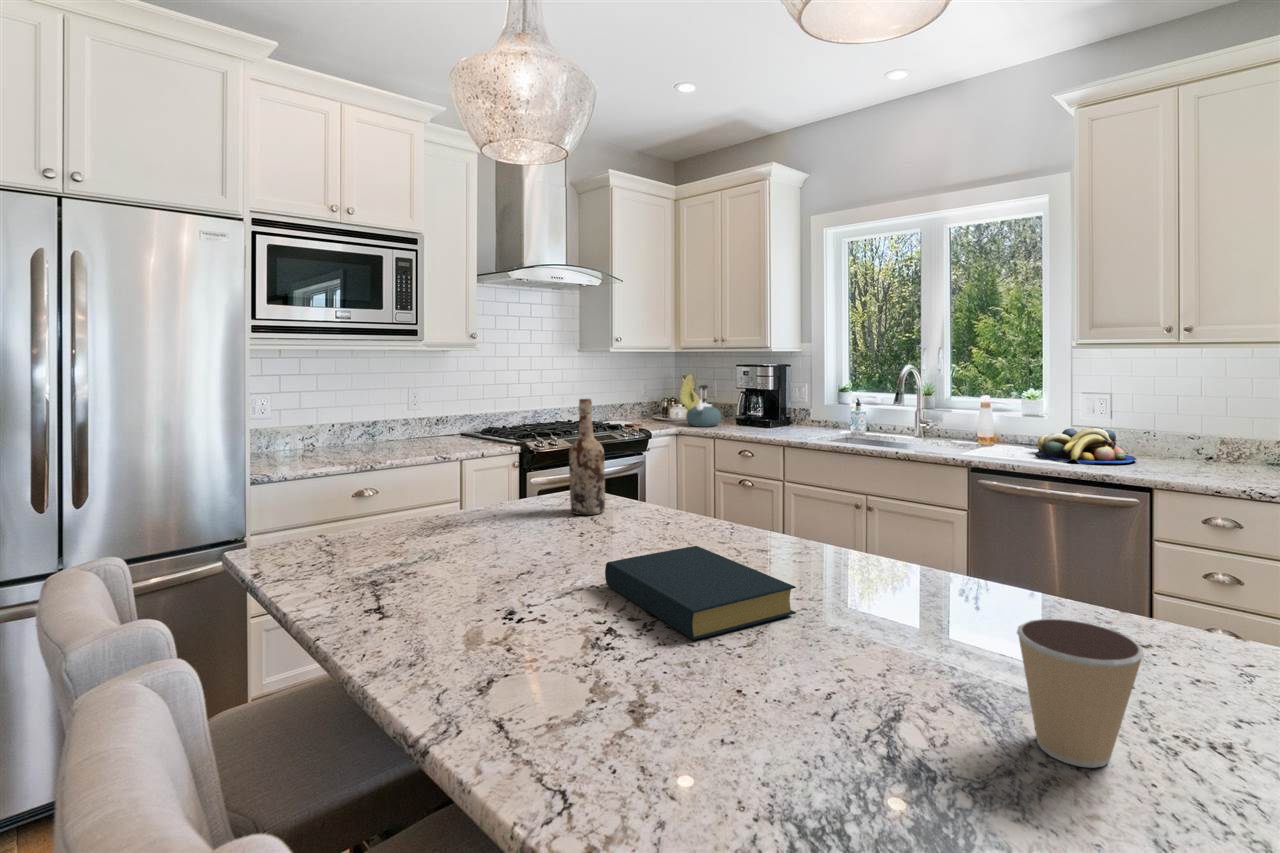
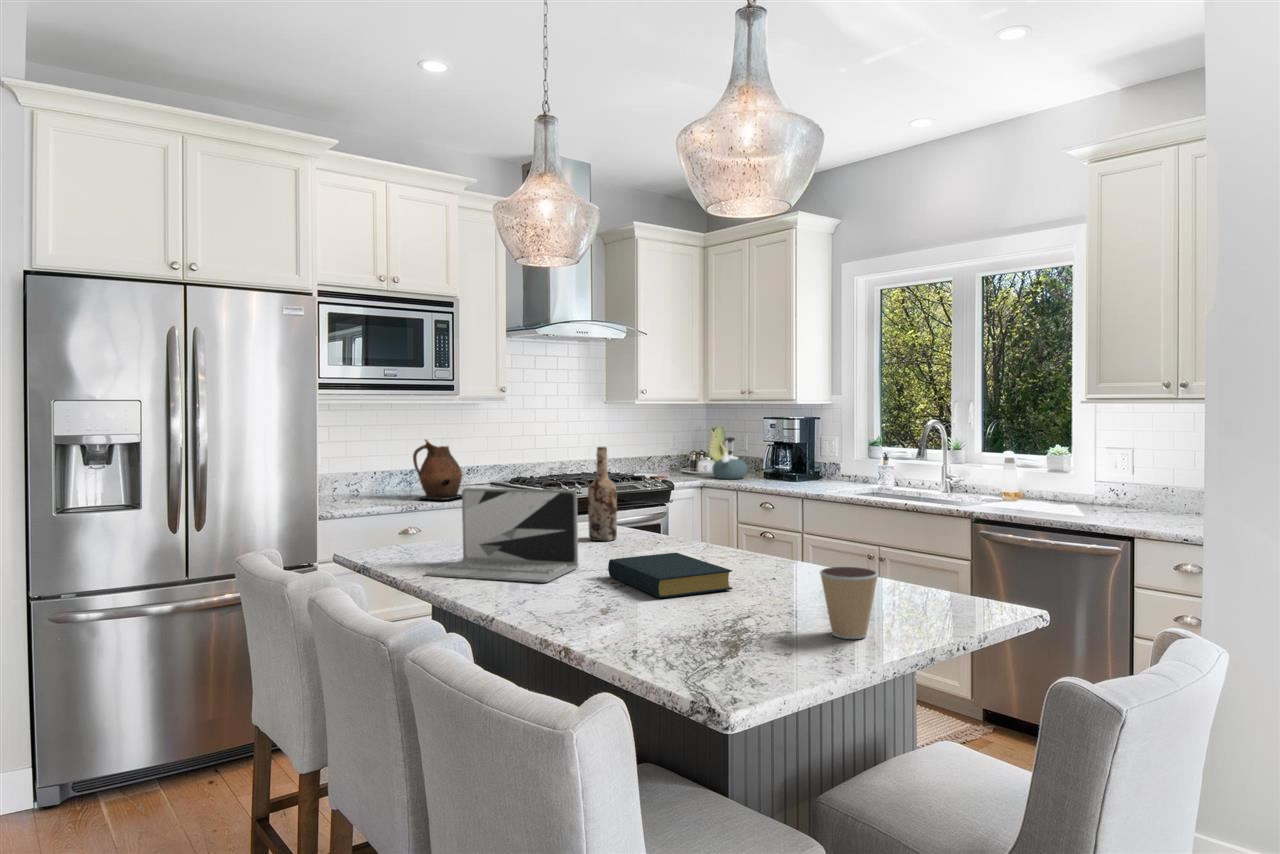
ceramic pitcher: none [372,390,439,457] -> present [413,440,462,500]
fruit bowl: present [1036,427,1137,464] -> none [1038,480,1130,513]
laptop: none [342,459,562,603] -> present [426,488,579,582]

